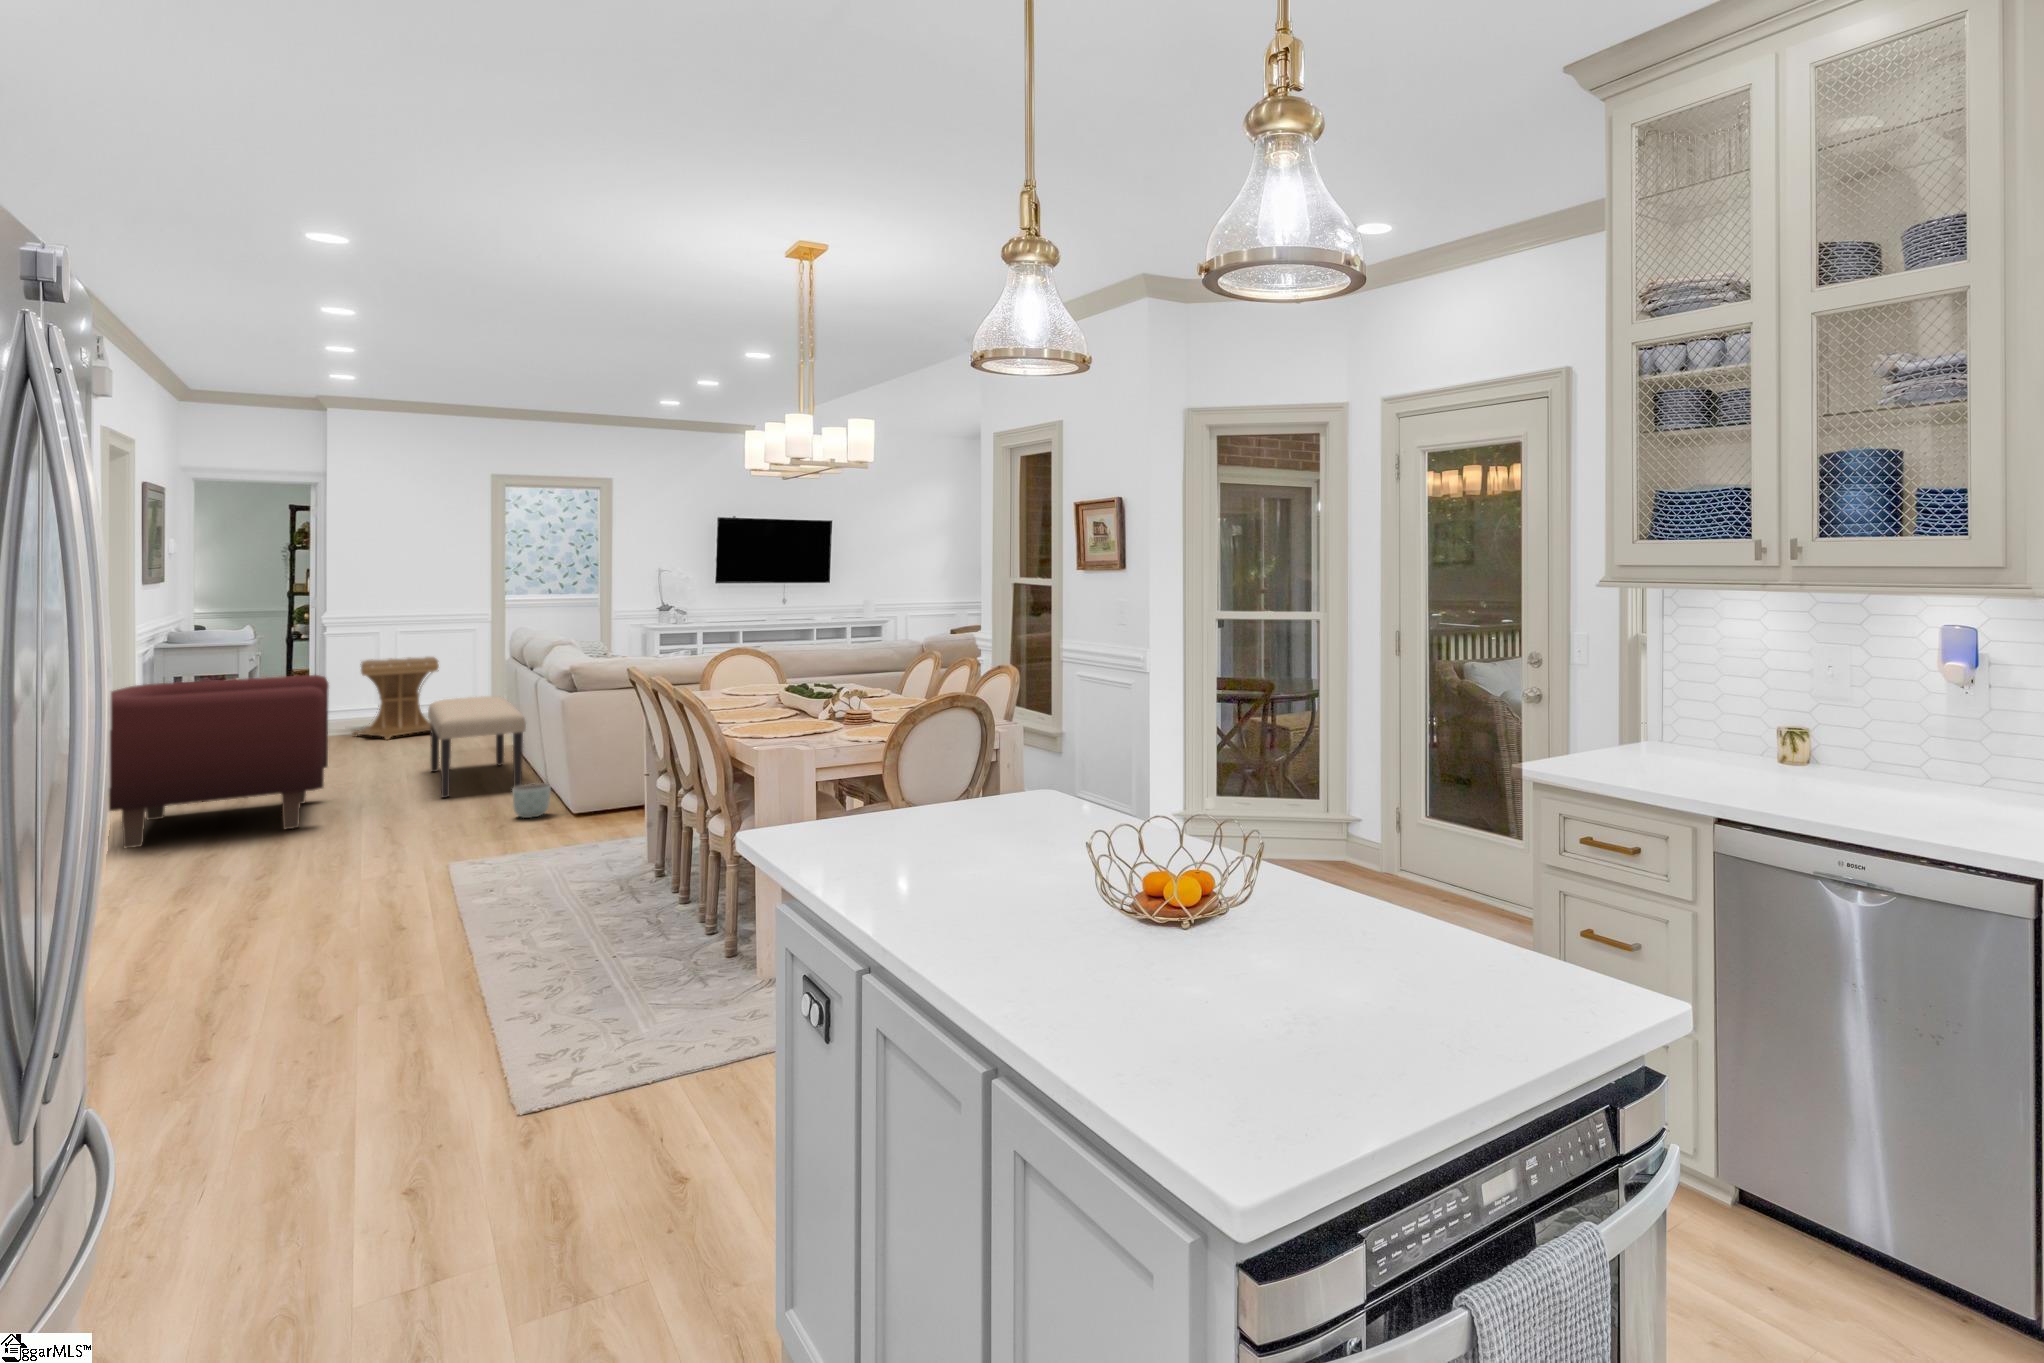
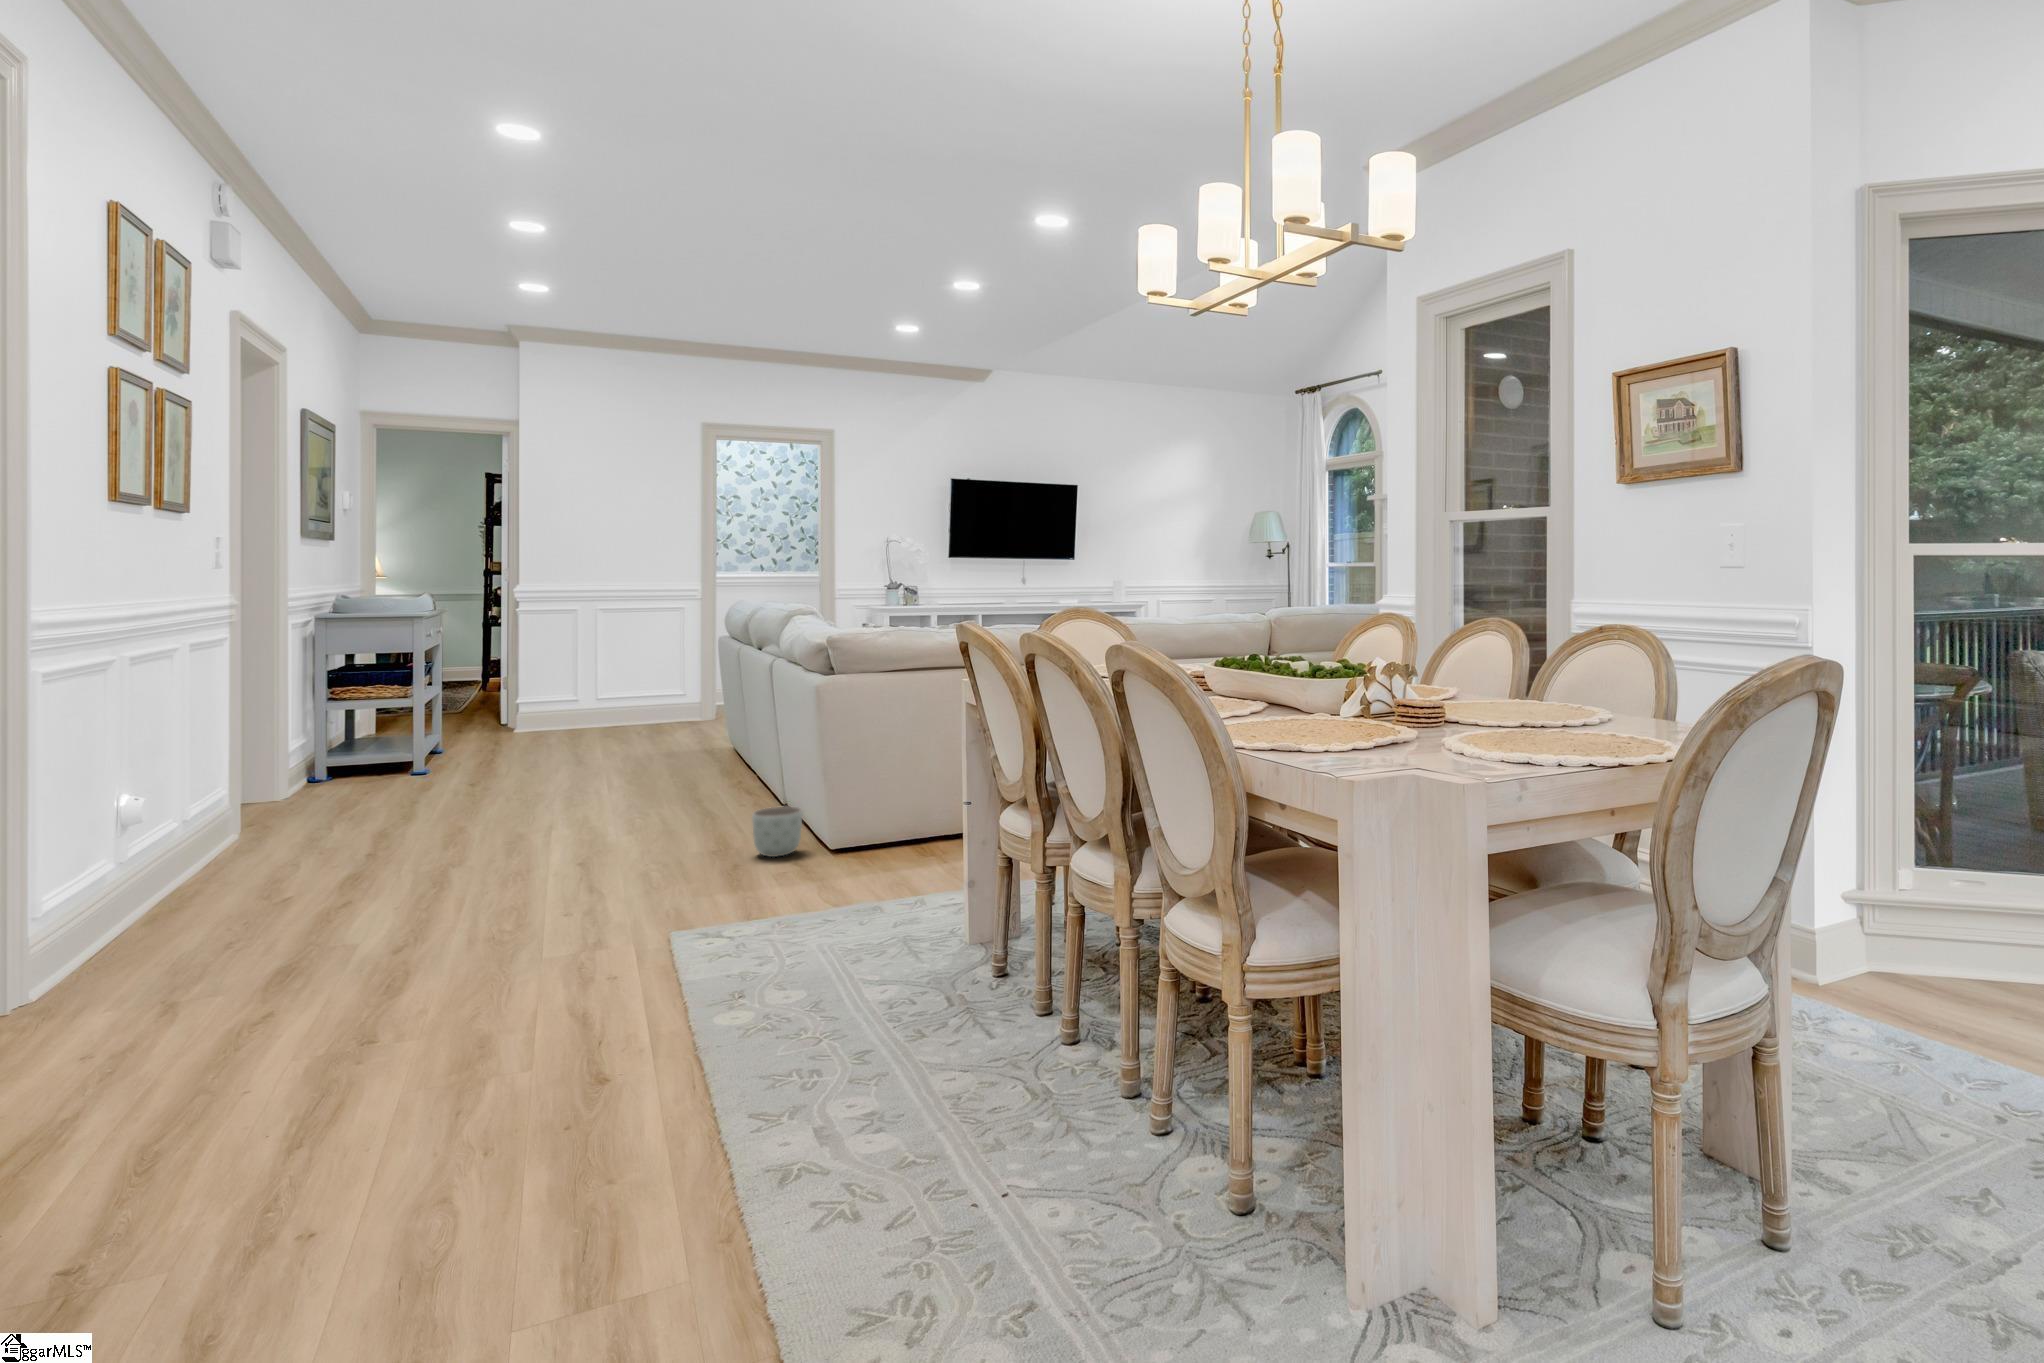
side table: present [352,657,439,740] -> none [546,640,650,741]
armchair: present [109,675,329,848] -> none [205,650,514,888]
bench: present [428,696,526,798] -> none [635,687,760,822]

